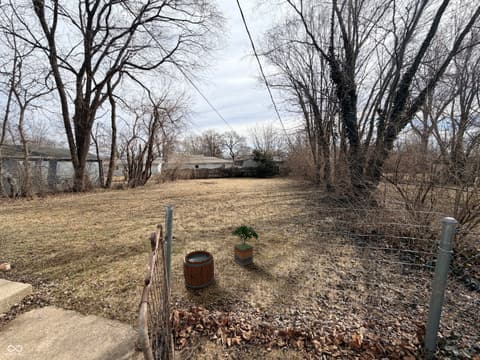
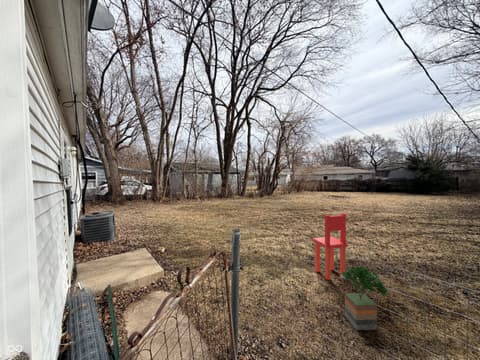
chair: none [205,192,230,244] -> present [313,213,348,280]
bucket: present [183,251,214,288] -> none [268,285,308,339]

